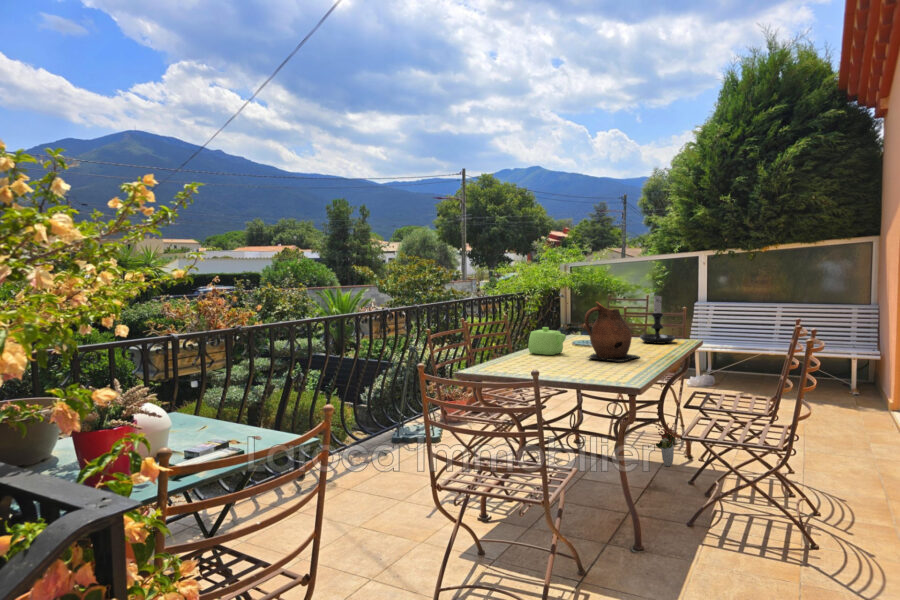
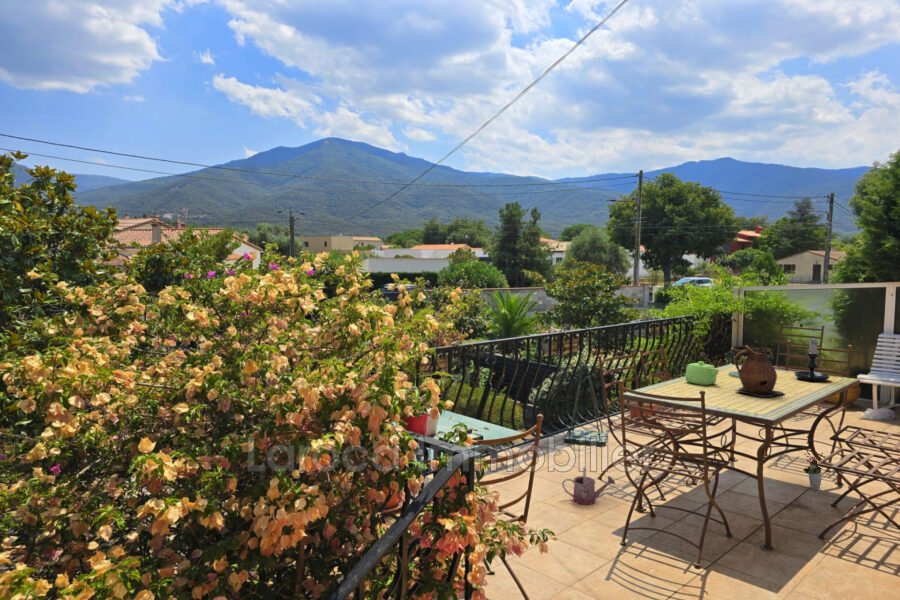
watering can: none [382,476,452,527] -> present [562,467,615,505]

